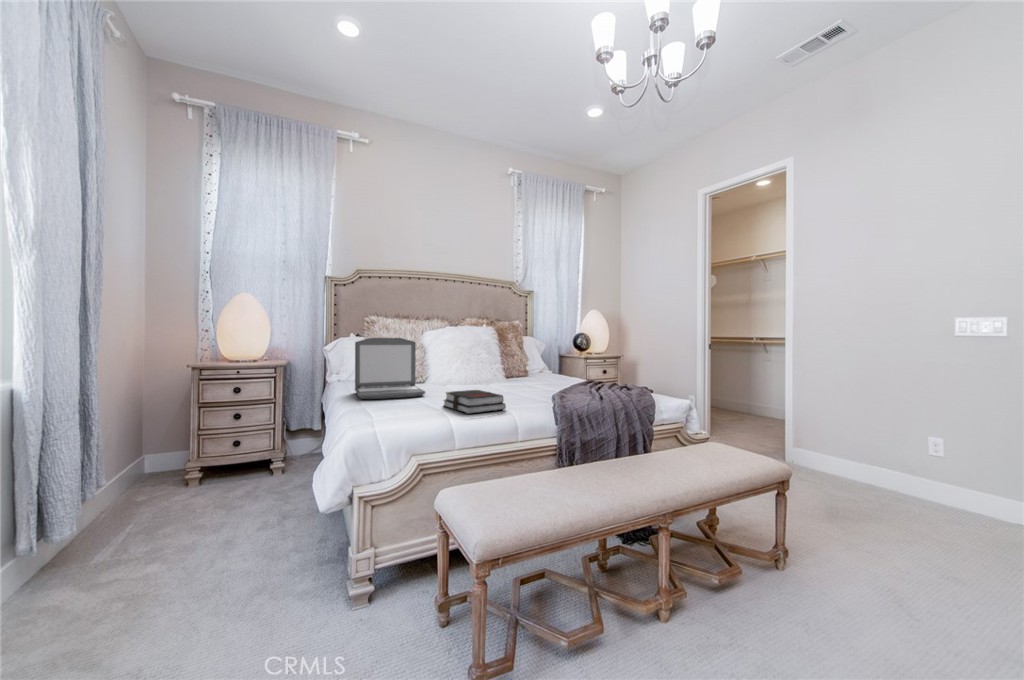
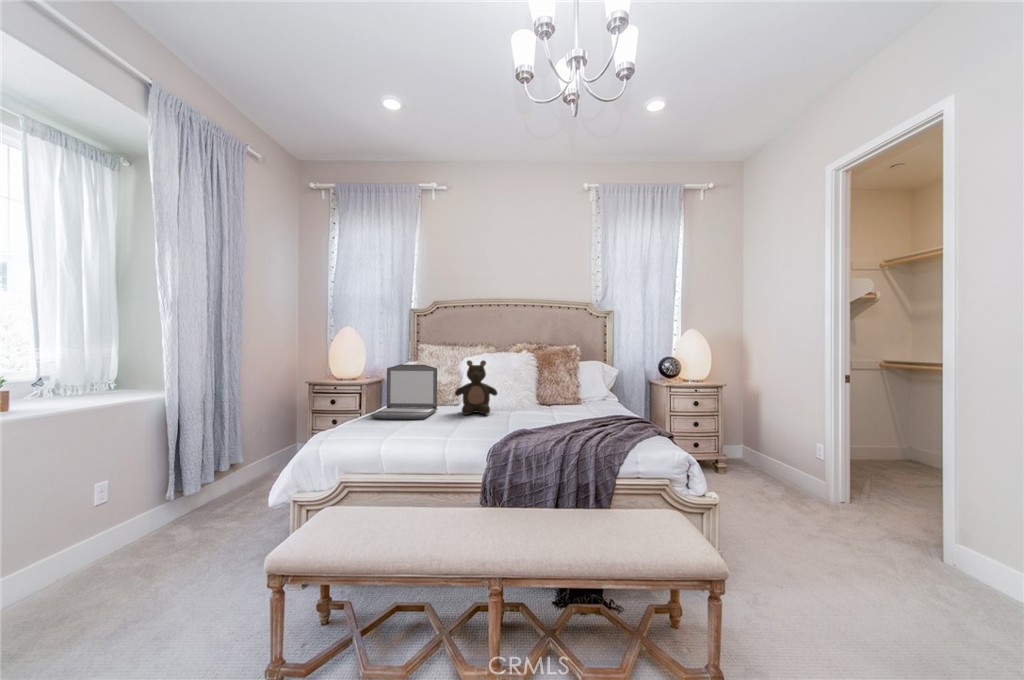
stuffed bear: none [435,333,479,390] -> present [455,360,497,415]
book: present [443,390,506,414] -> none [405,418,449,441]

